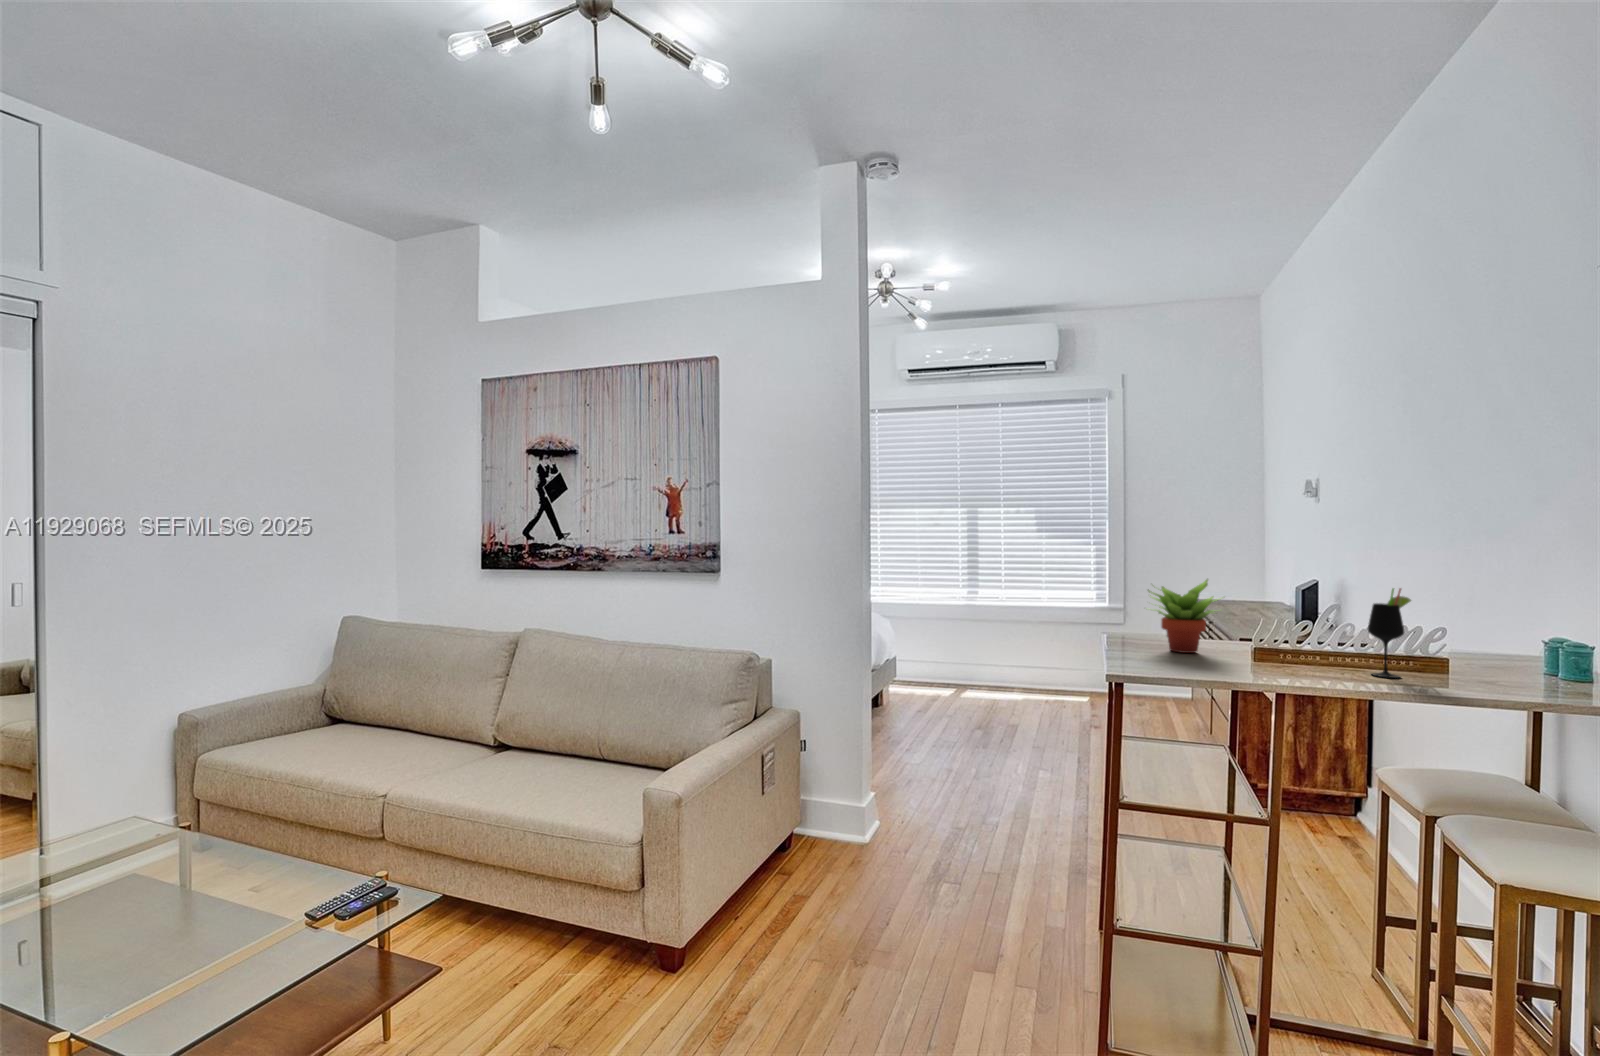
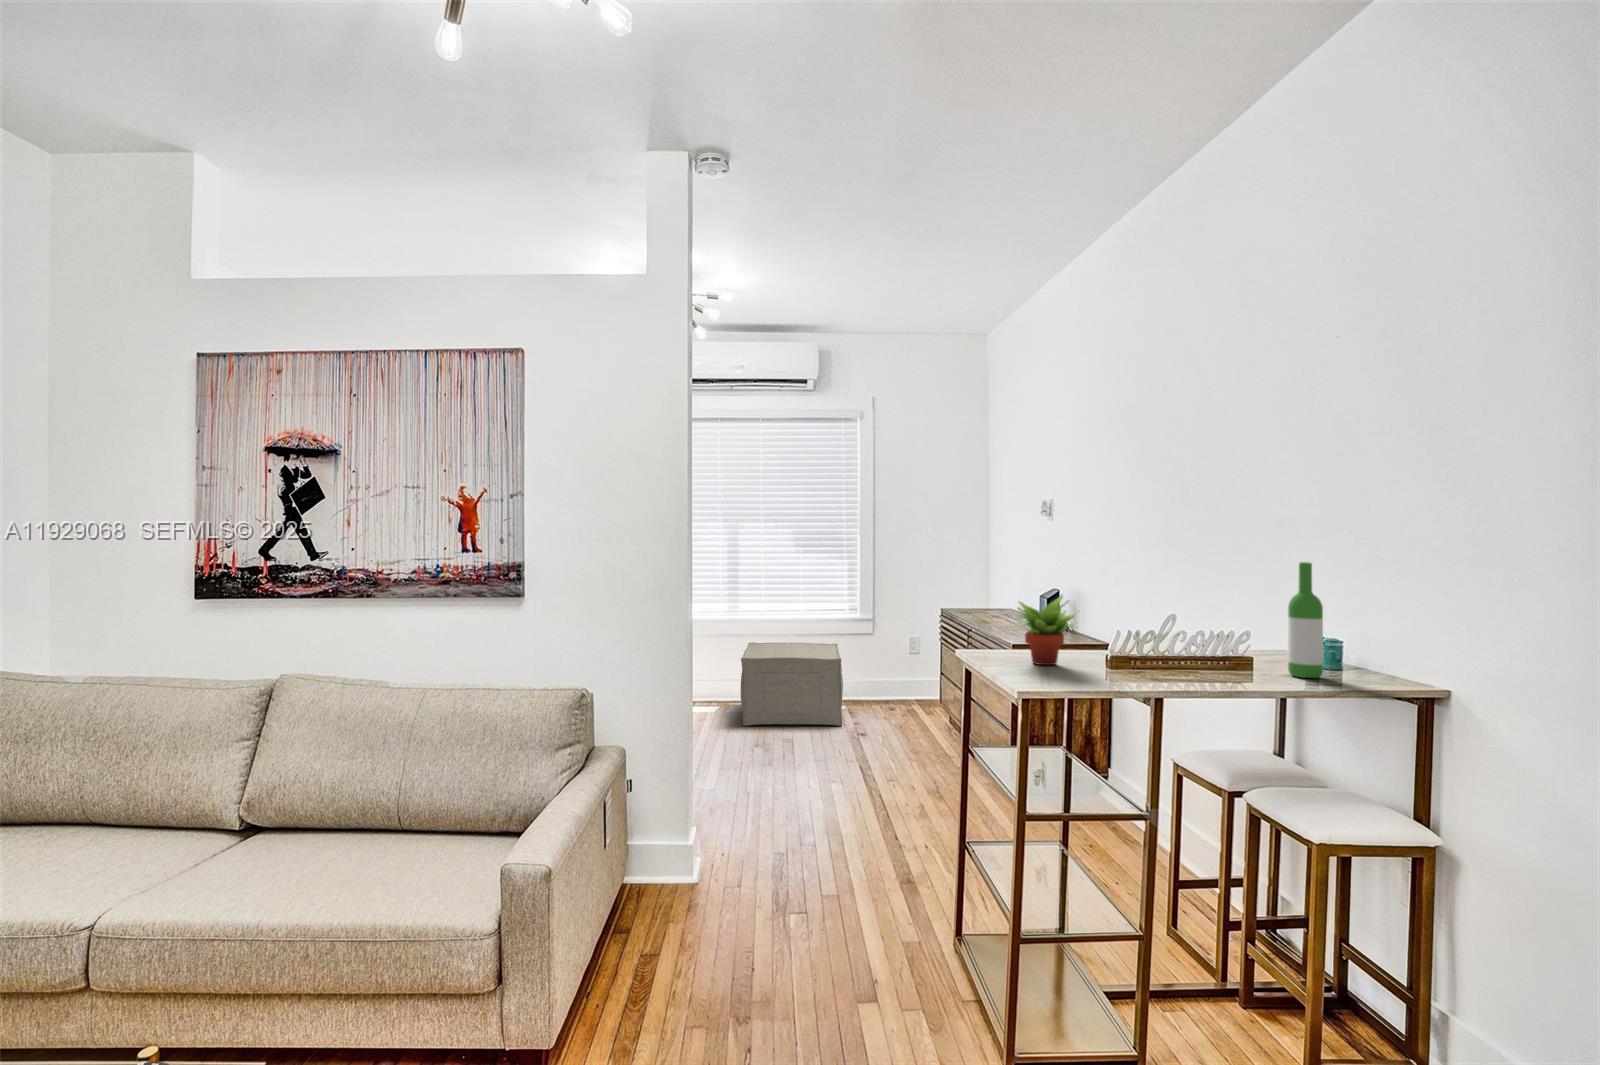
wine bottle: none [1497,545,1546,685] -> present [1288,562,1323,678]
wine glass: present [1368,588,1411,678] -> none [1201,601,1235,679]
ottoman: none [948,633,1056,721] -> present [741,642,843,726]

